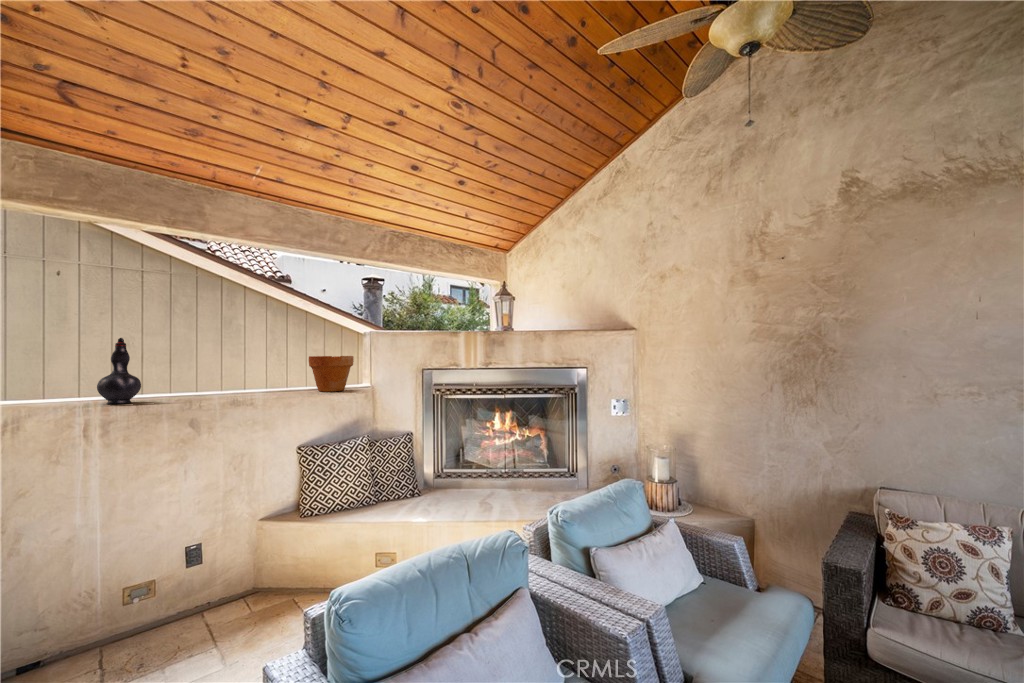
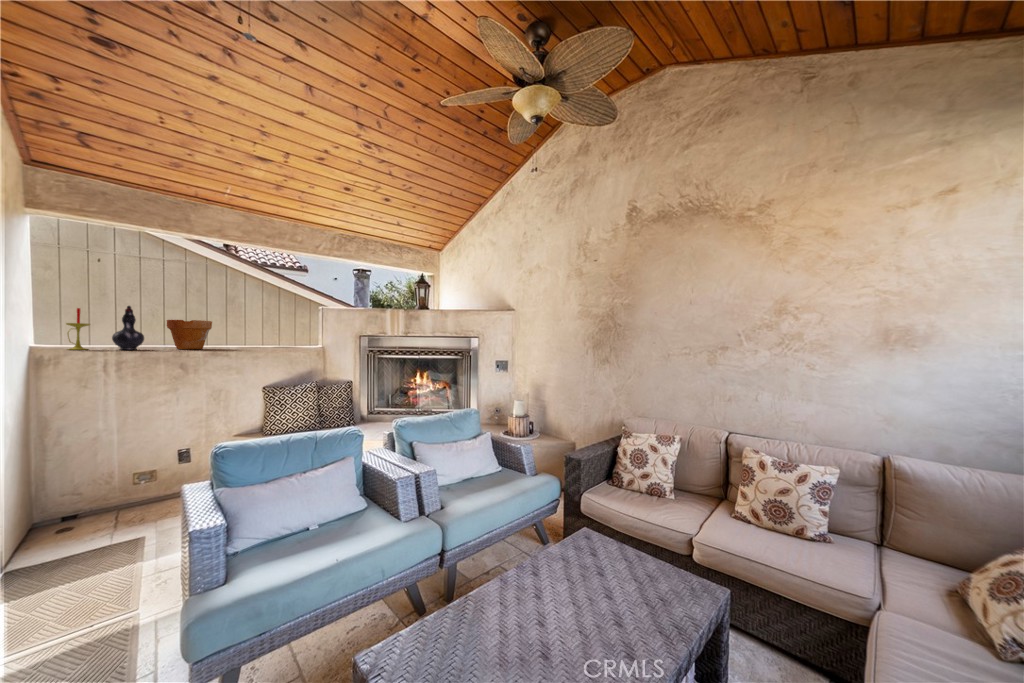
candle: none [31,342,67,407] -> present [66,308,90,350]
flower pot: present [309,356,354,392] -> present [167,320,212,349]

